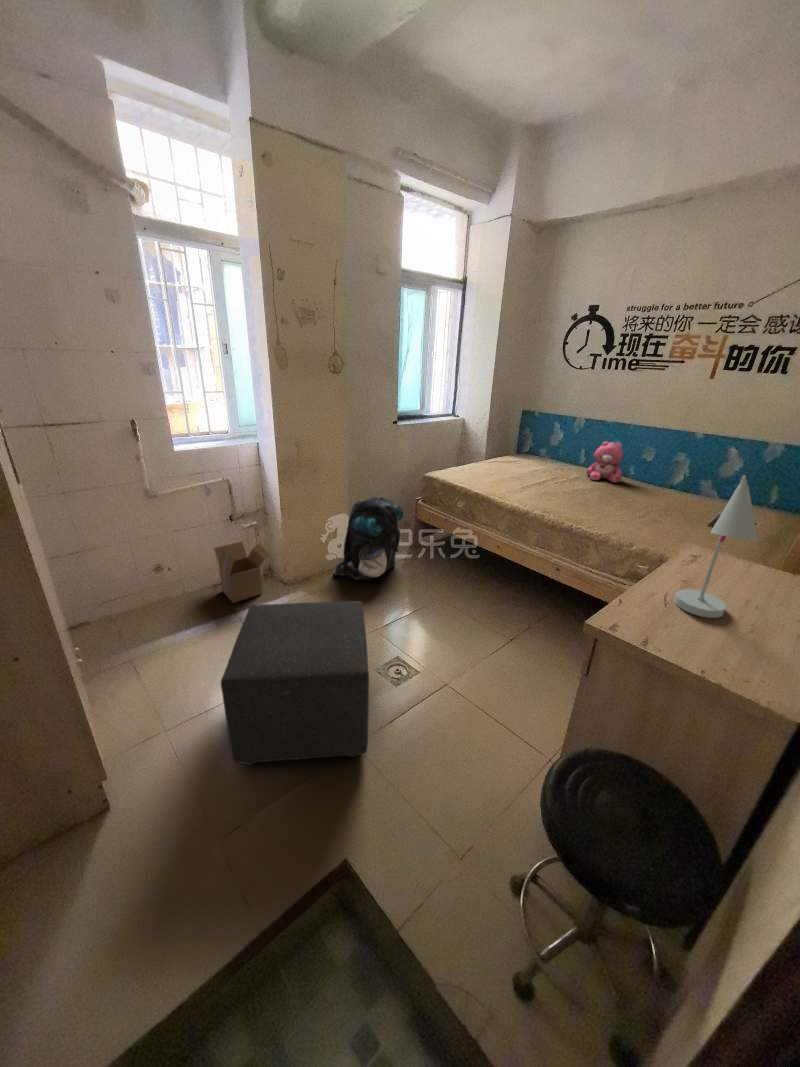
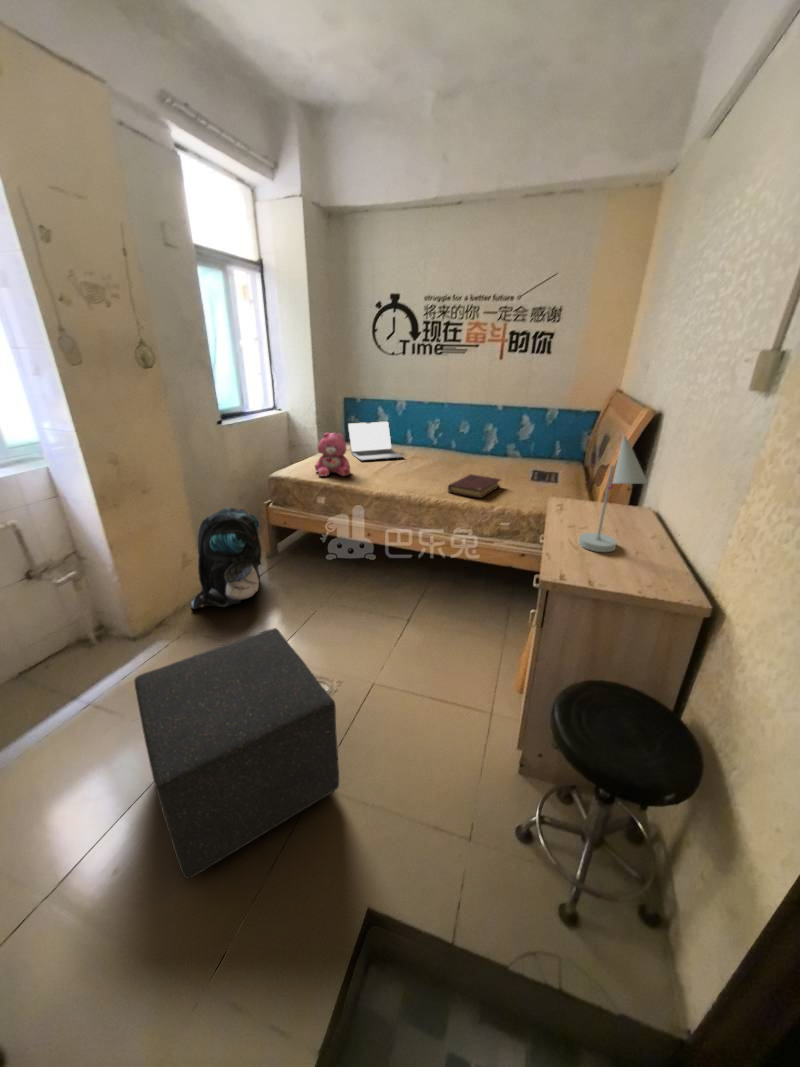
laptop: none [512,435,564,476] -> present [348,421,403,461]
teddy bear: present [586,442,623,483] -> present [315,432,350,476]
book: none [588,505,661,532] -> present [448,474,500,498]
cardboard box: present [214,542,270,603] -> none [11,597,108,684]

